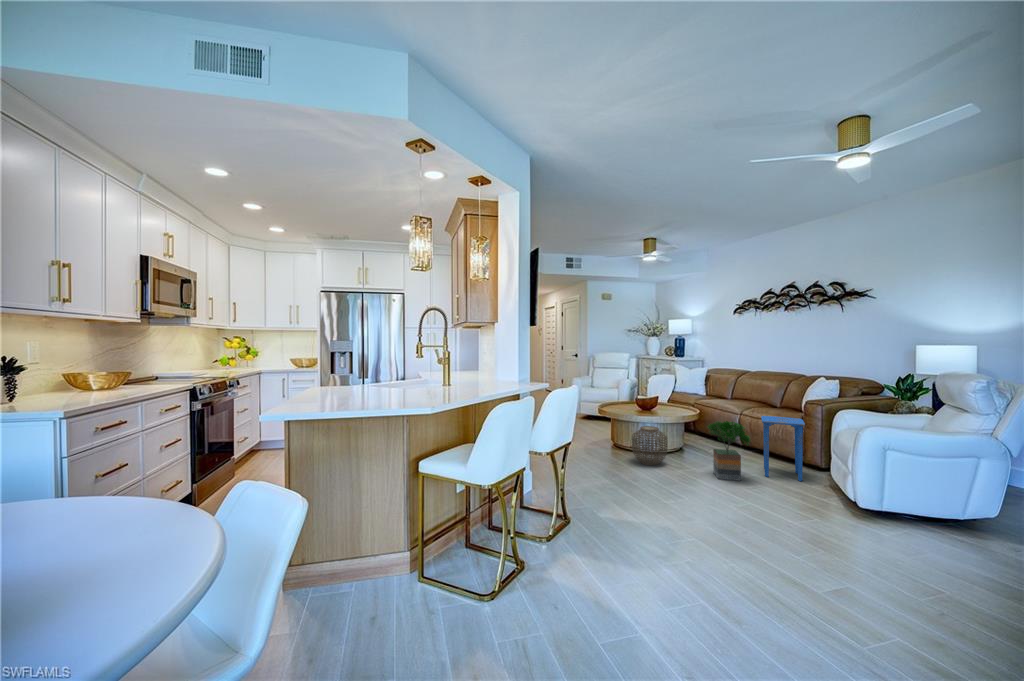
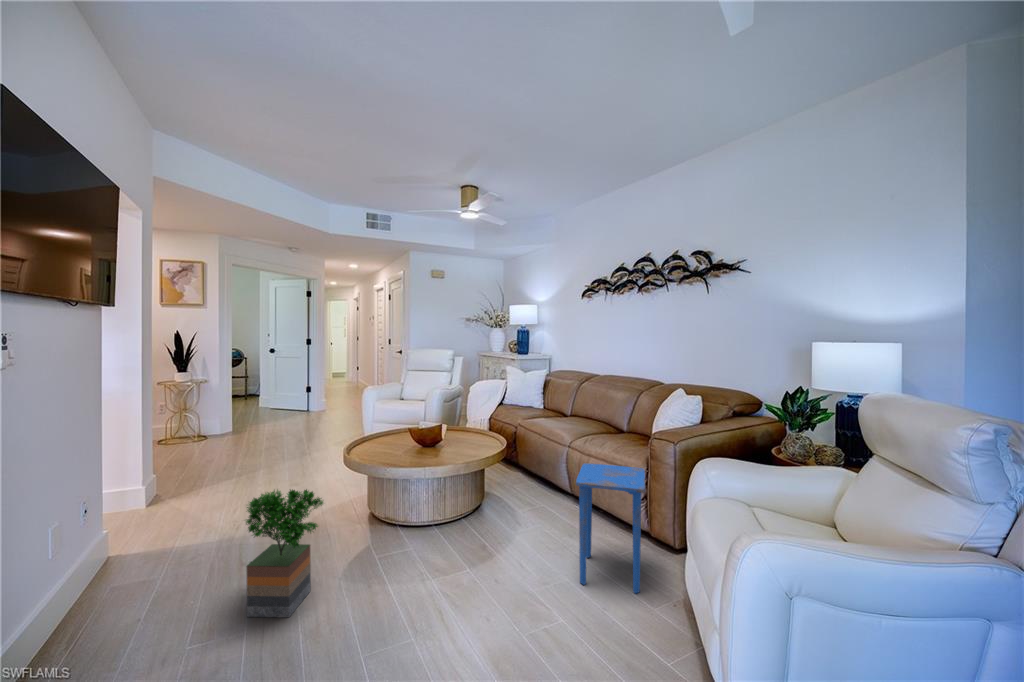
potted tree: present [708,421,750,481] -> present [246,489,323,617]
woven basket: present [632,426,667,465] -> none [361,488,426,567]

